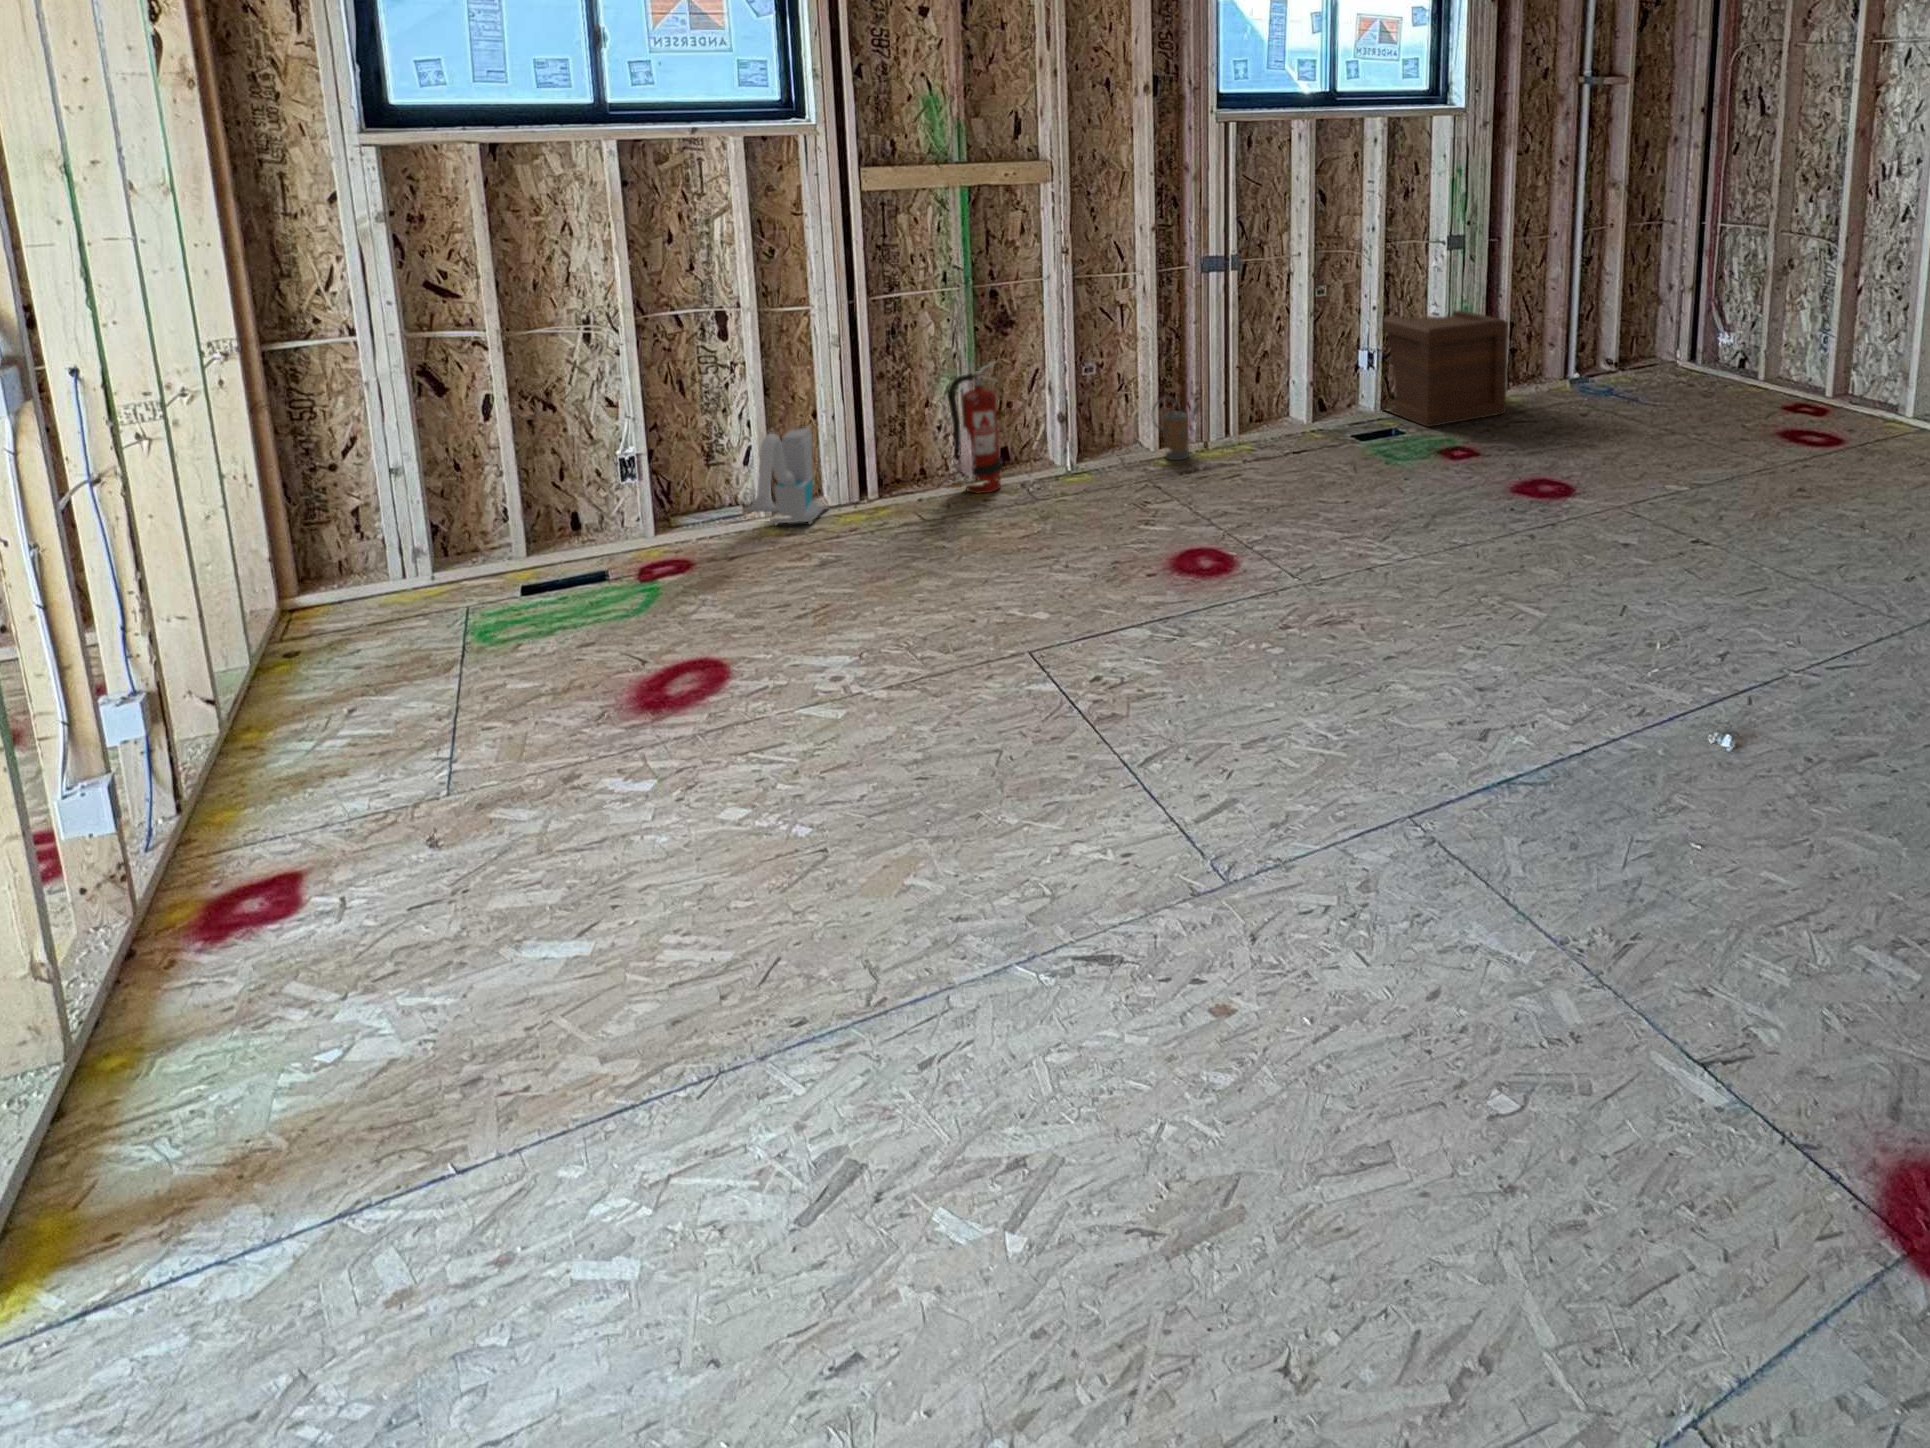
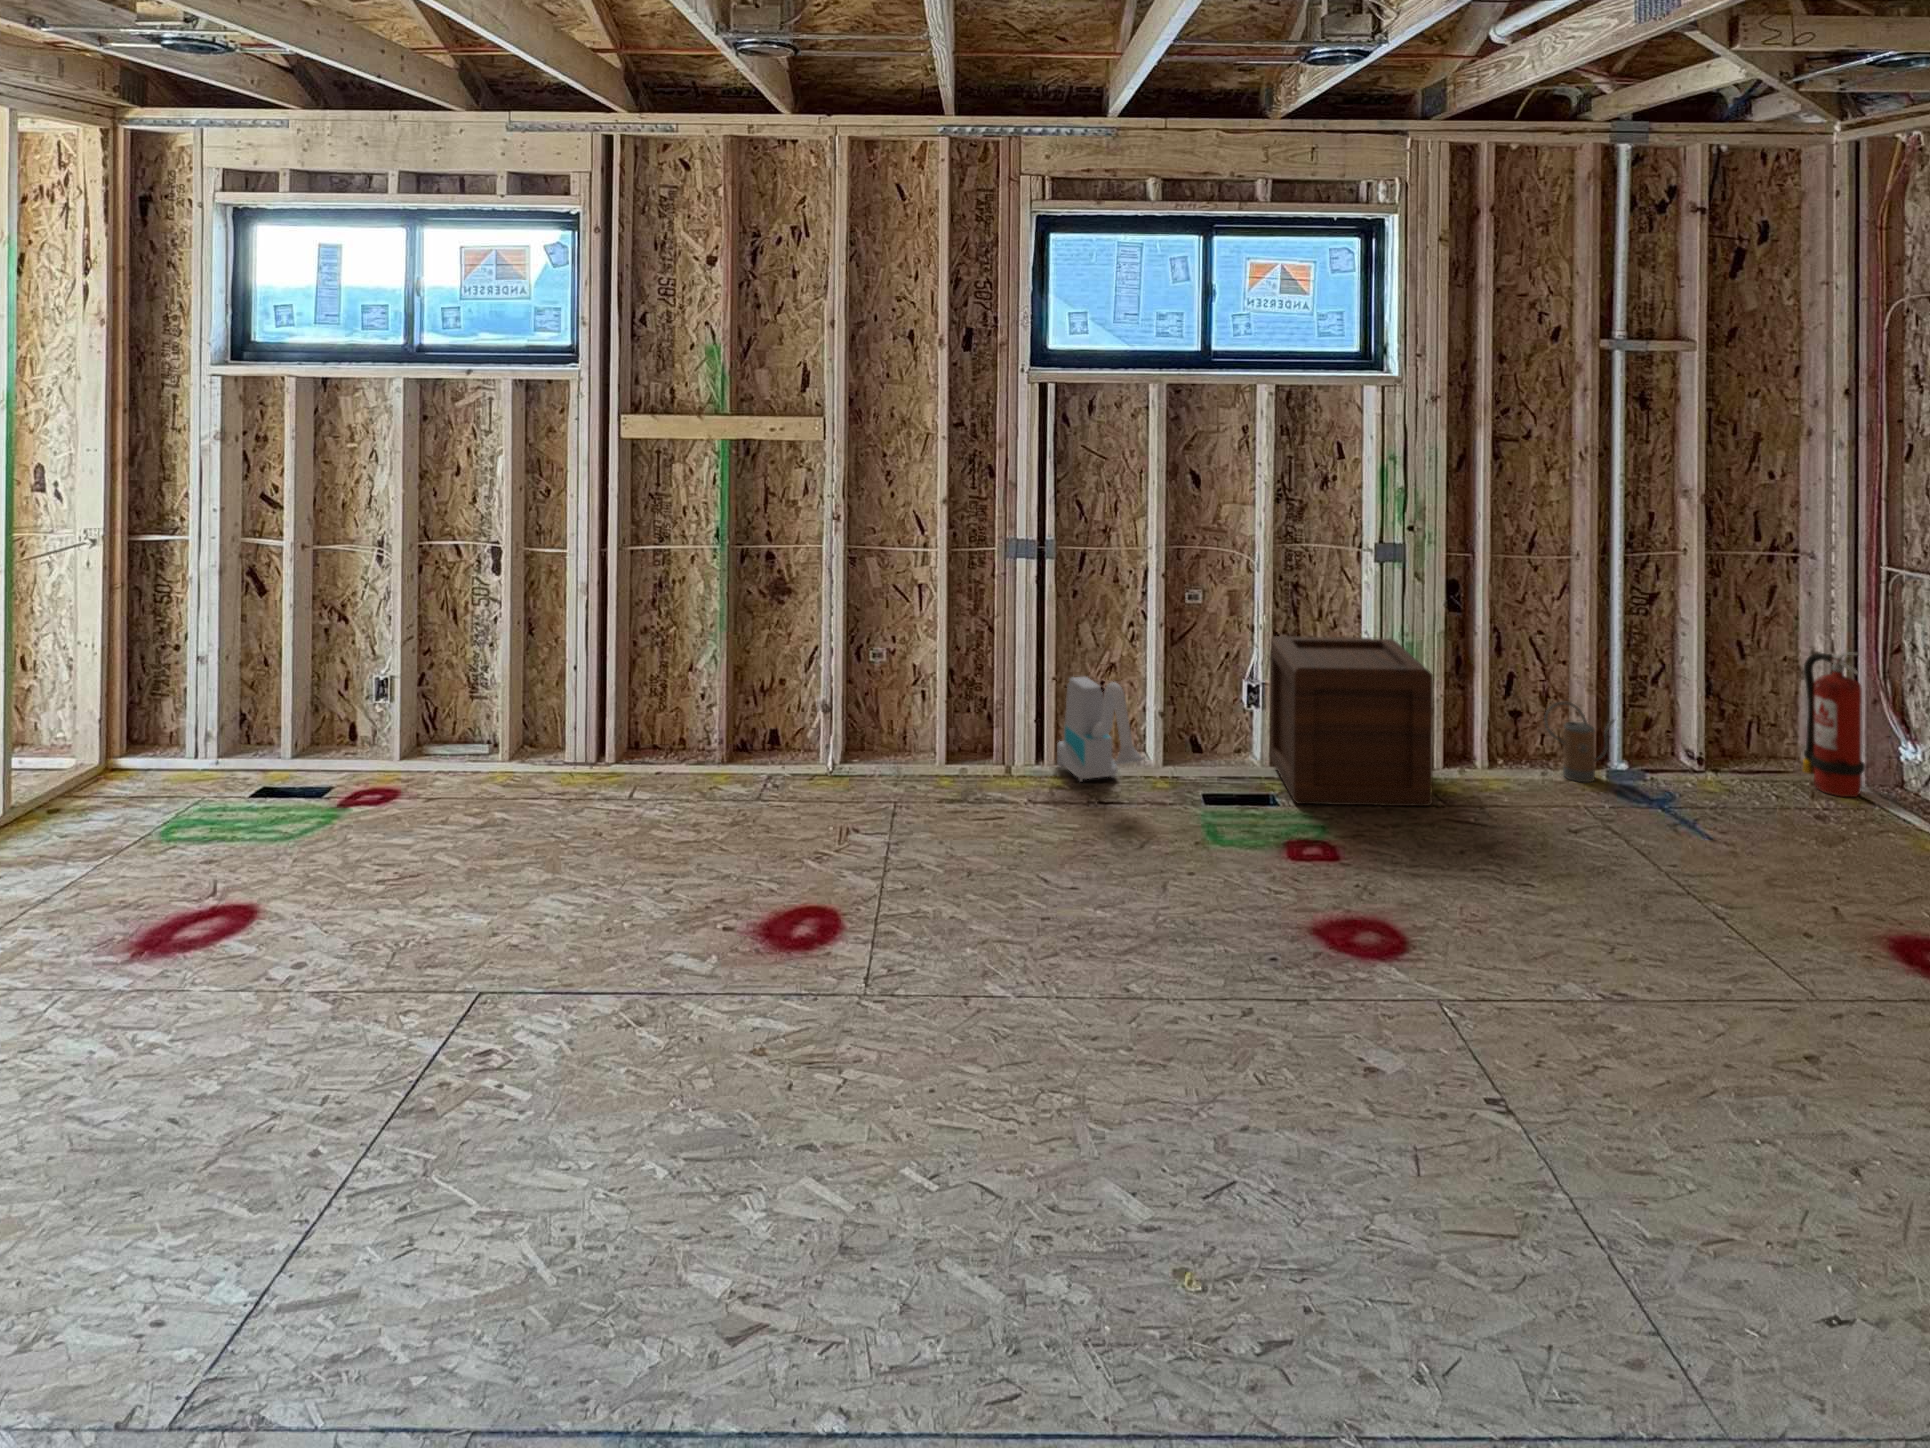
fire extinguisher: present [948,363,1002,493] -> present [1803,652,1865,797]
watering can: present [1152,397,1199,460] -> present [1544,702,1614,782]
vacuum cleaner: present [747,426,829,525] -> present [1057,677,1144,782]

